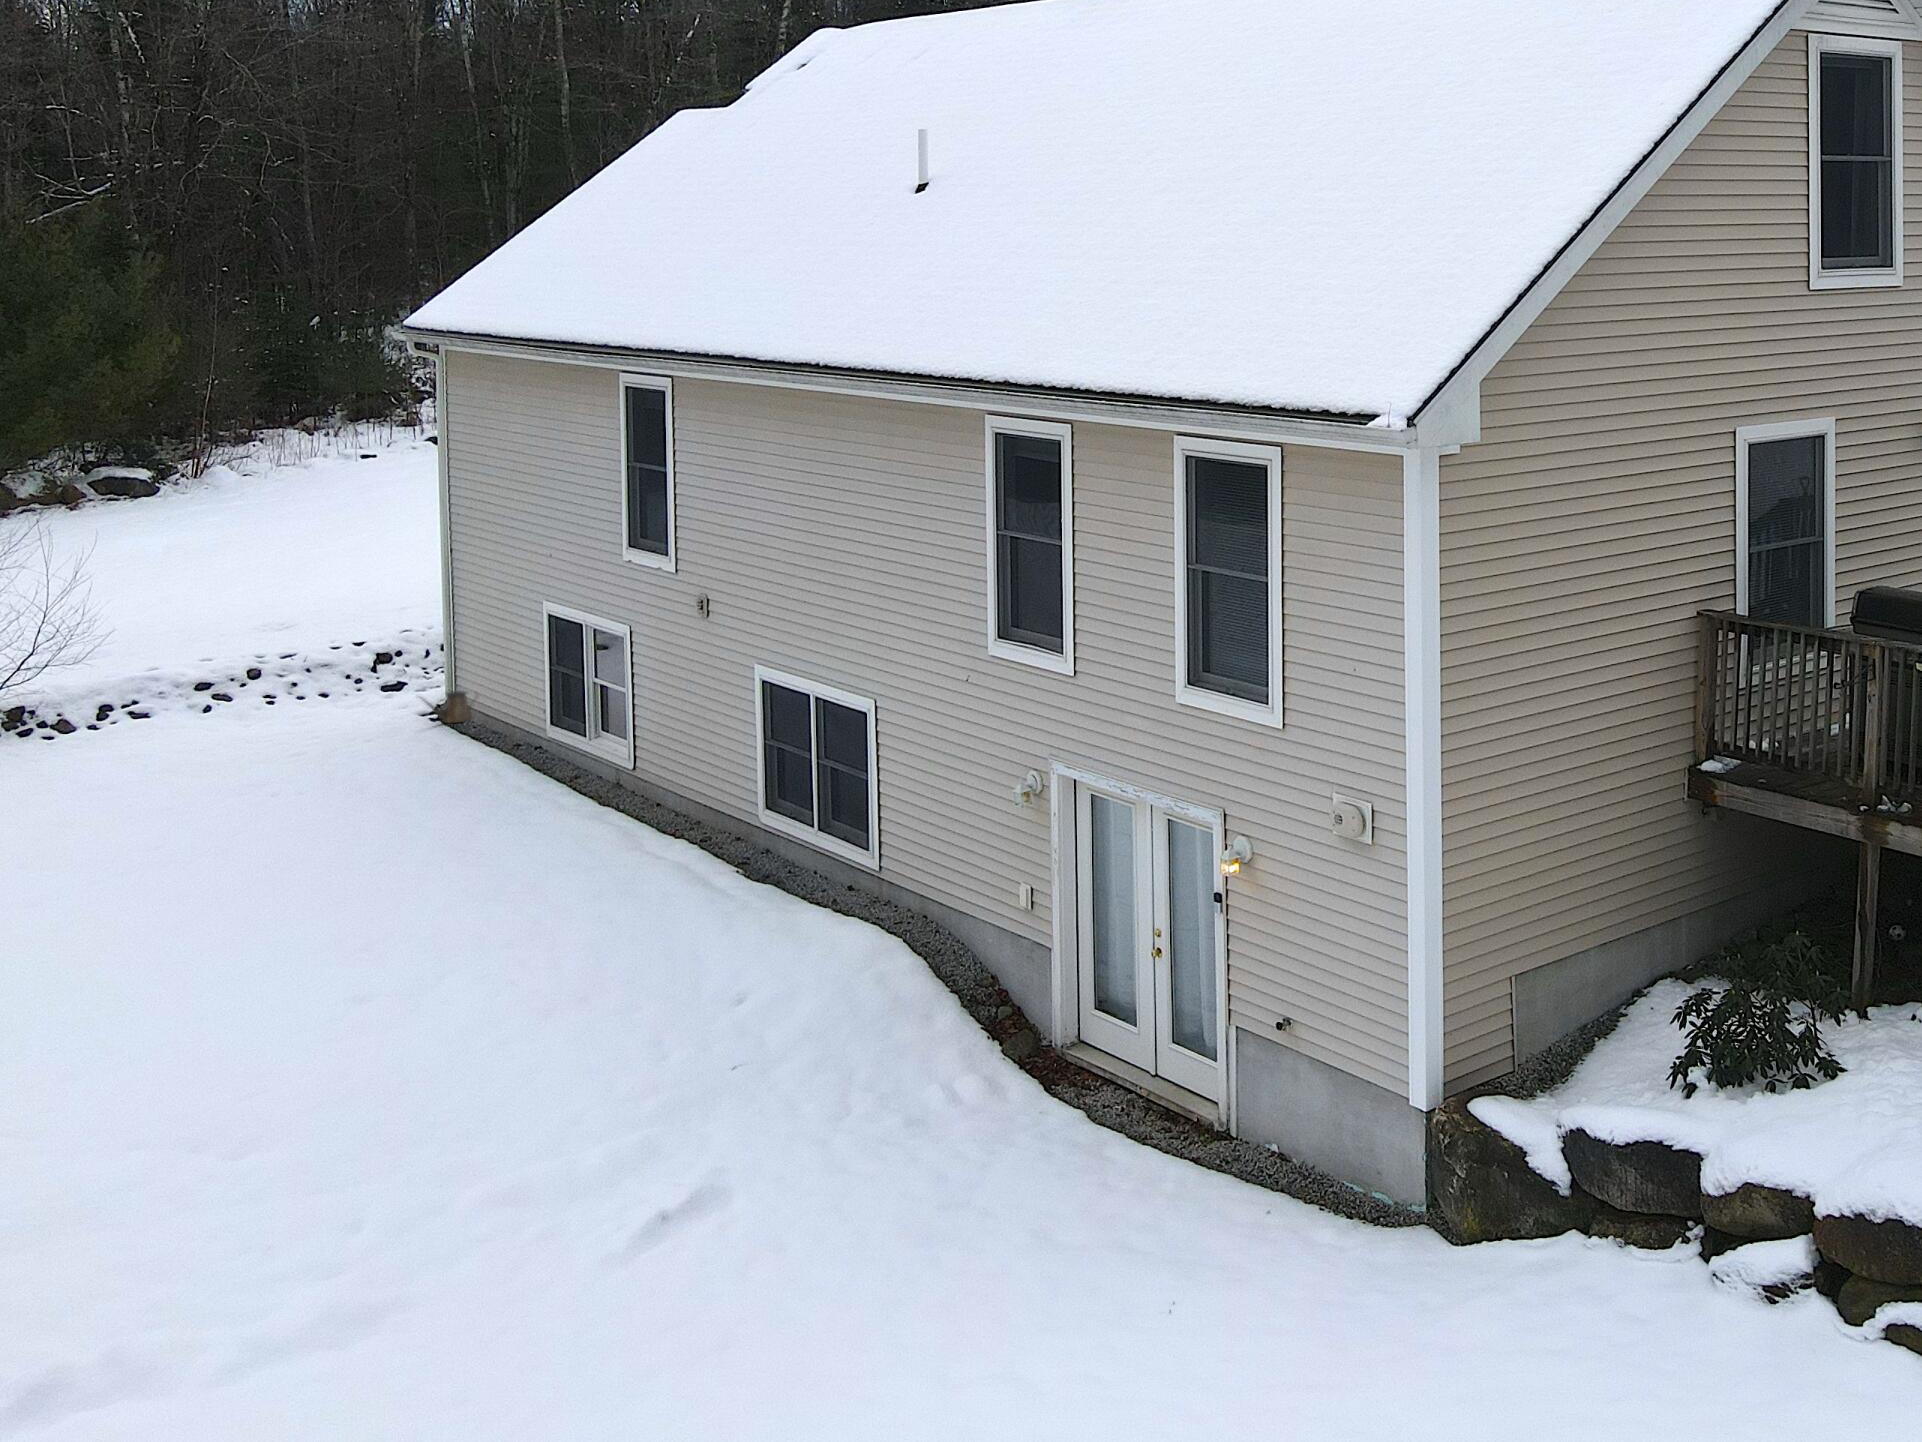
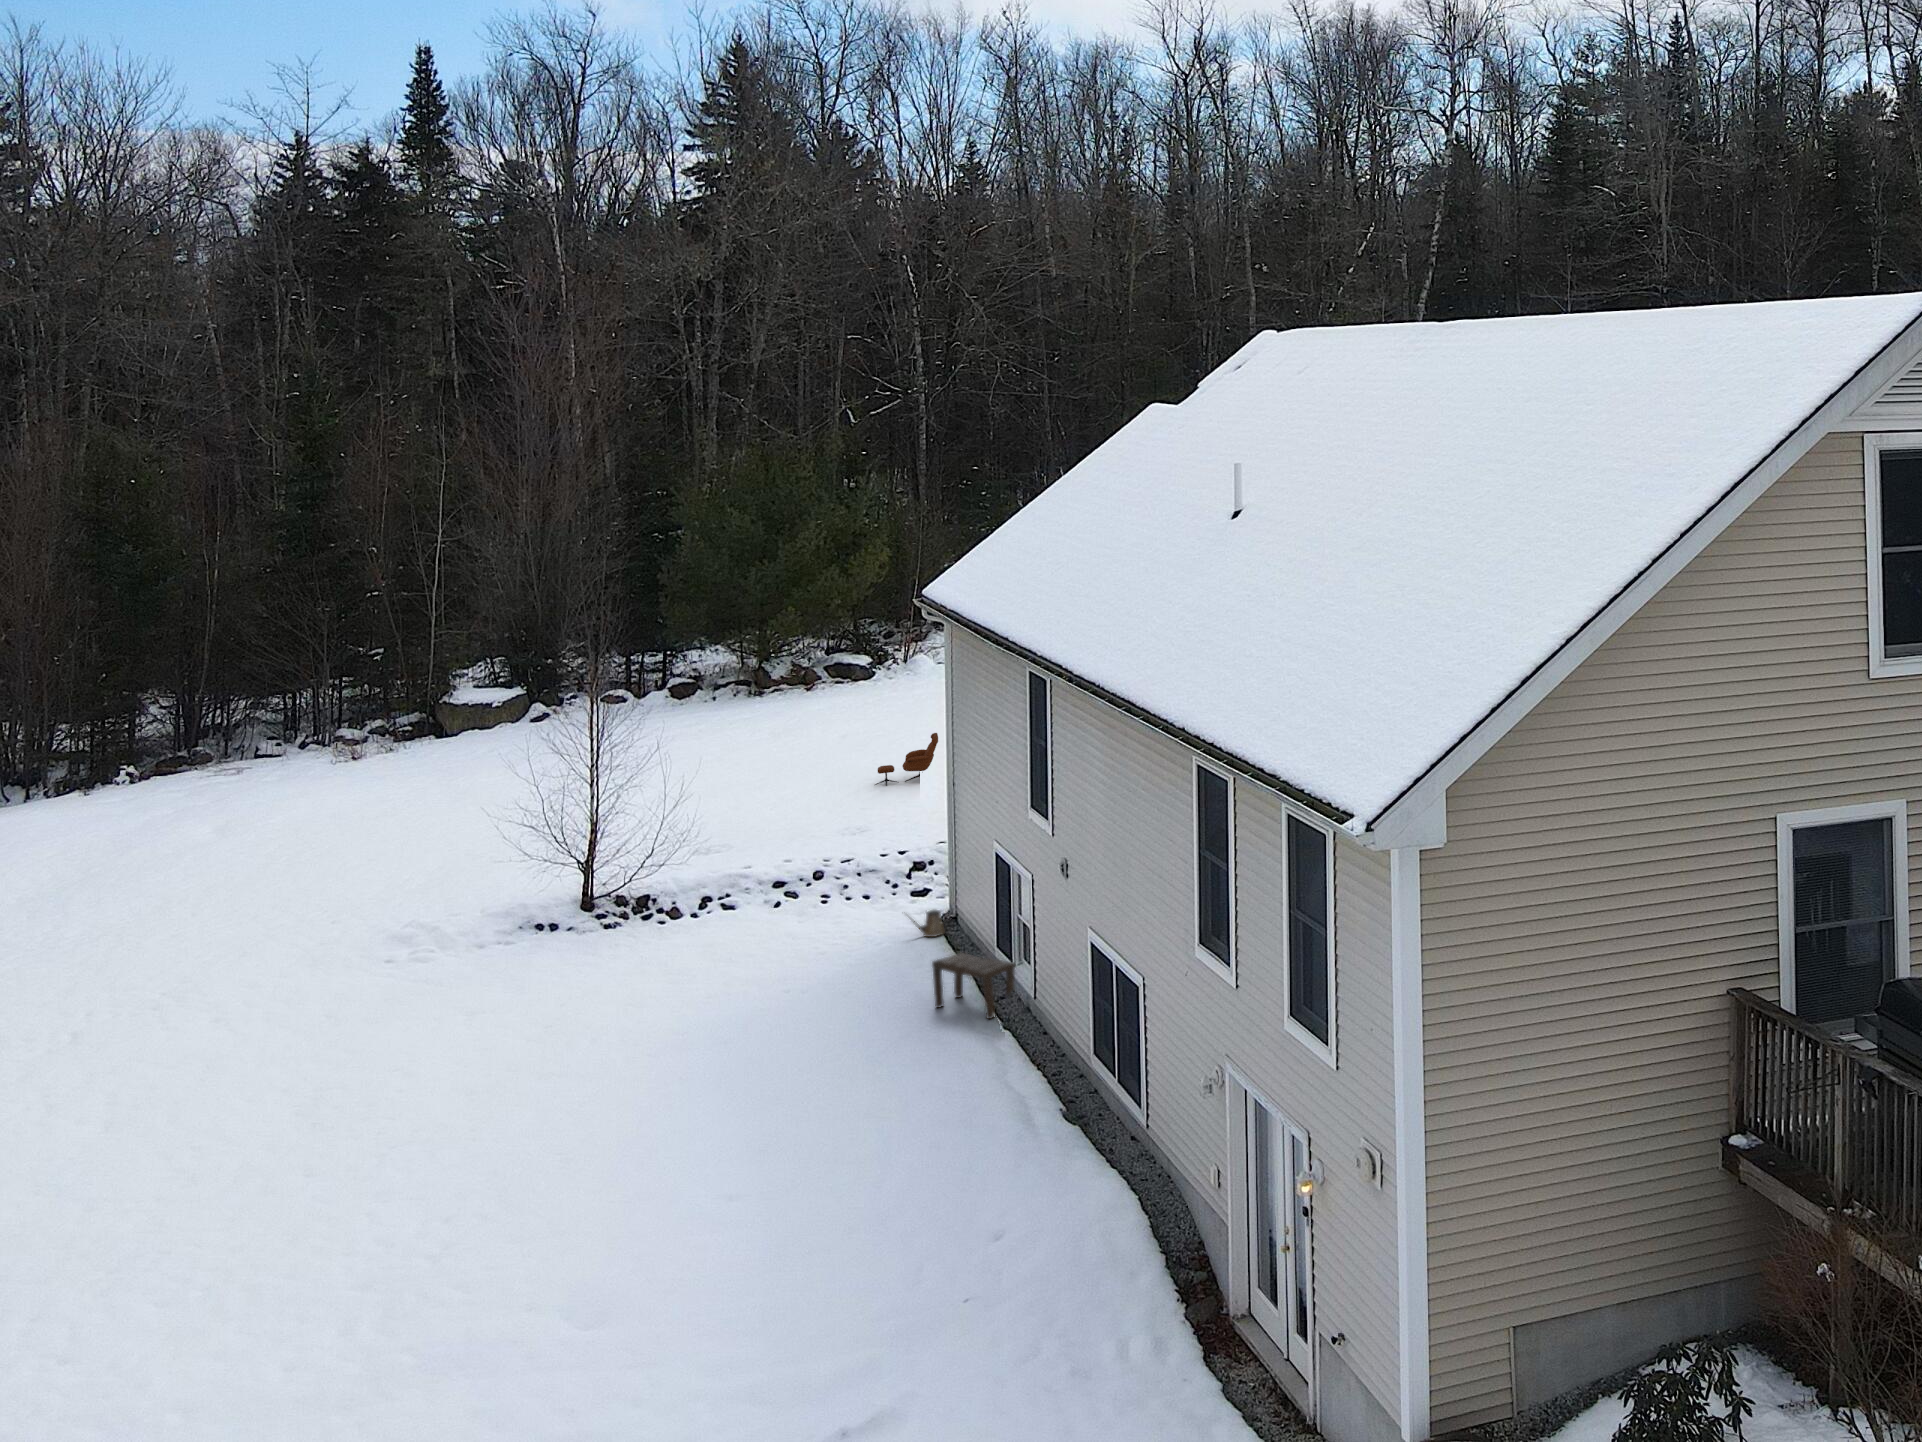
lounge chair: none [286,511,372,577] -> present [875,733,938,786]
bench: none [496,726,611,797] -> present [932,953,1016,1019]

